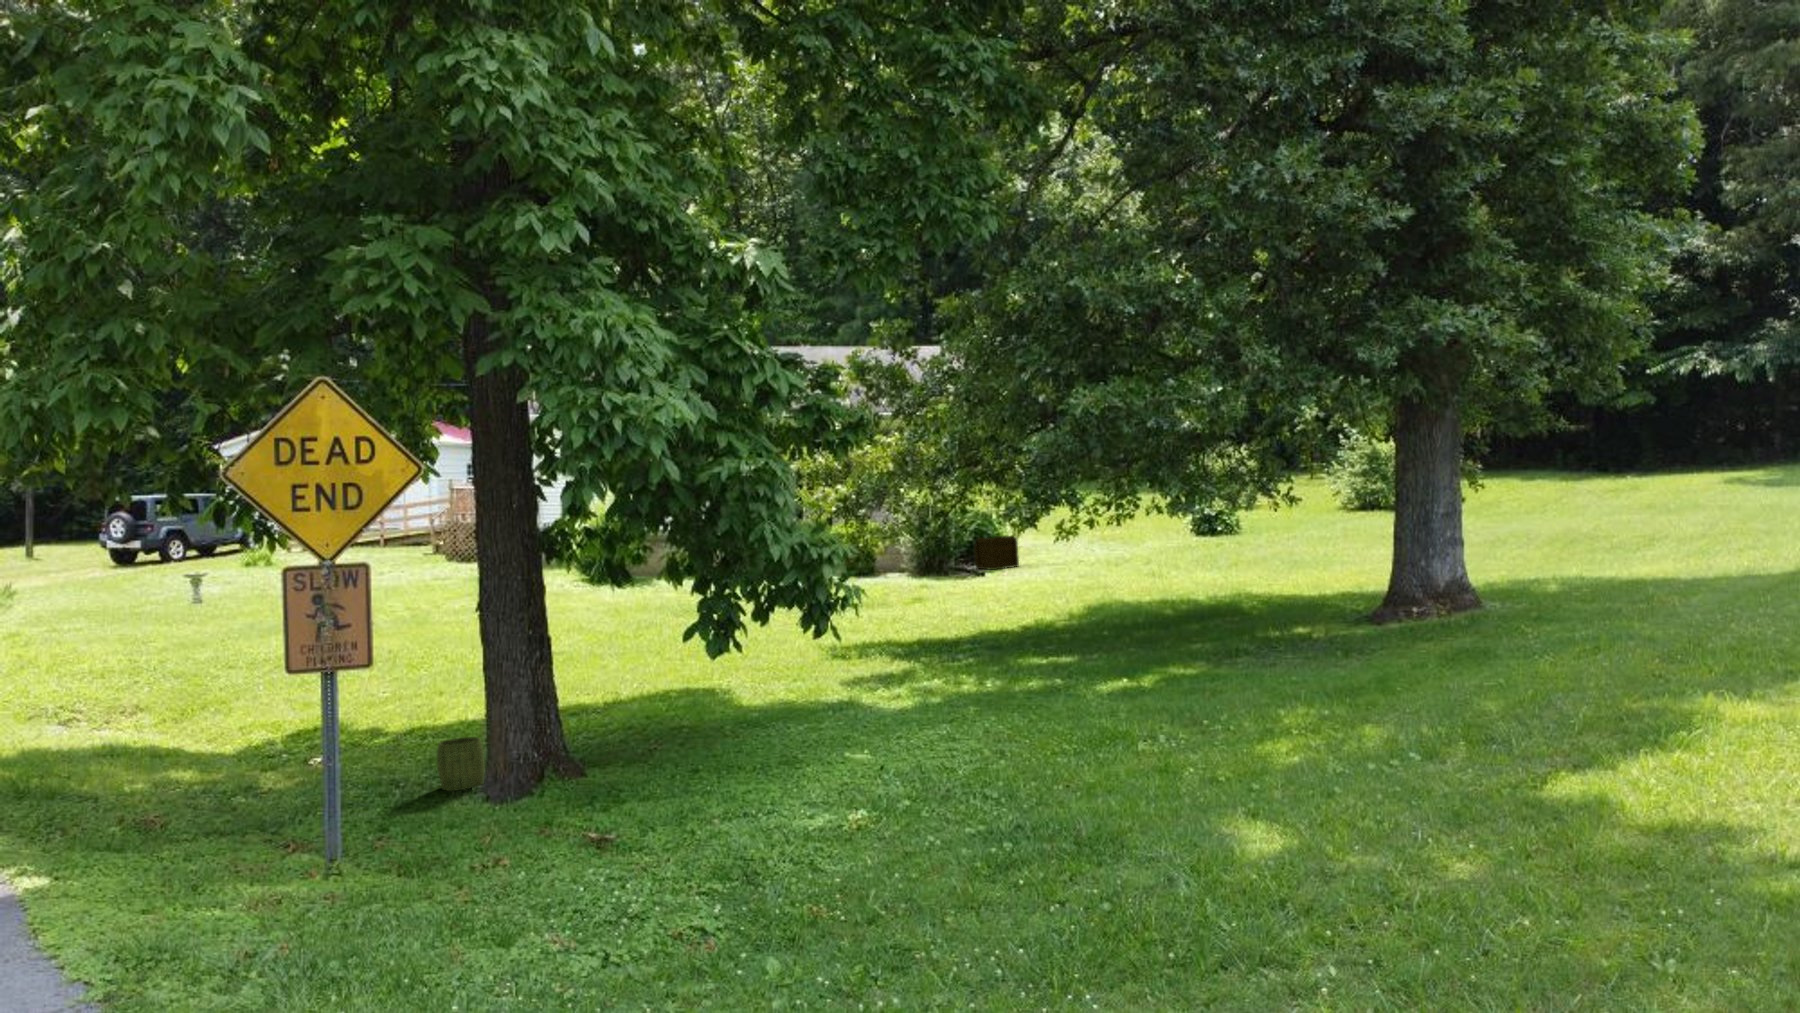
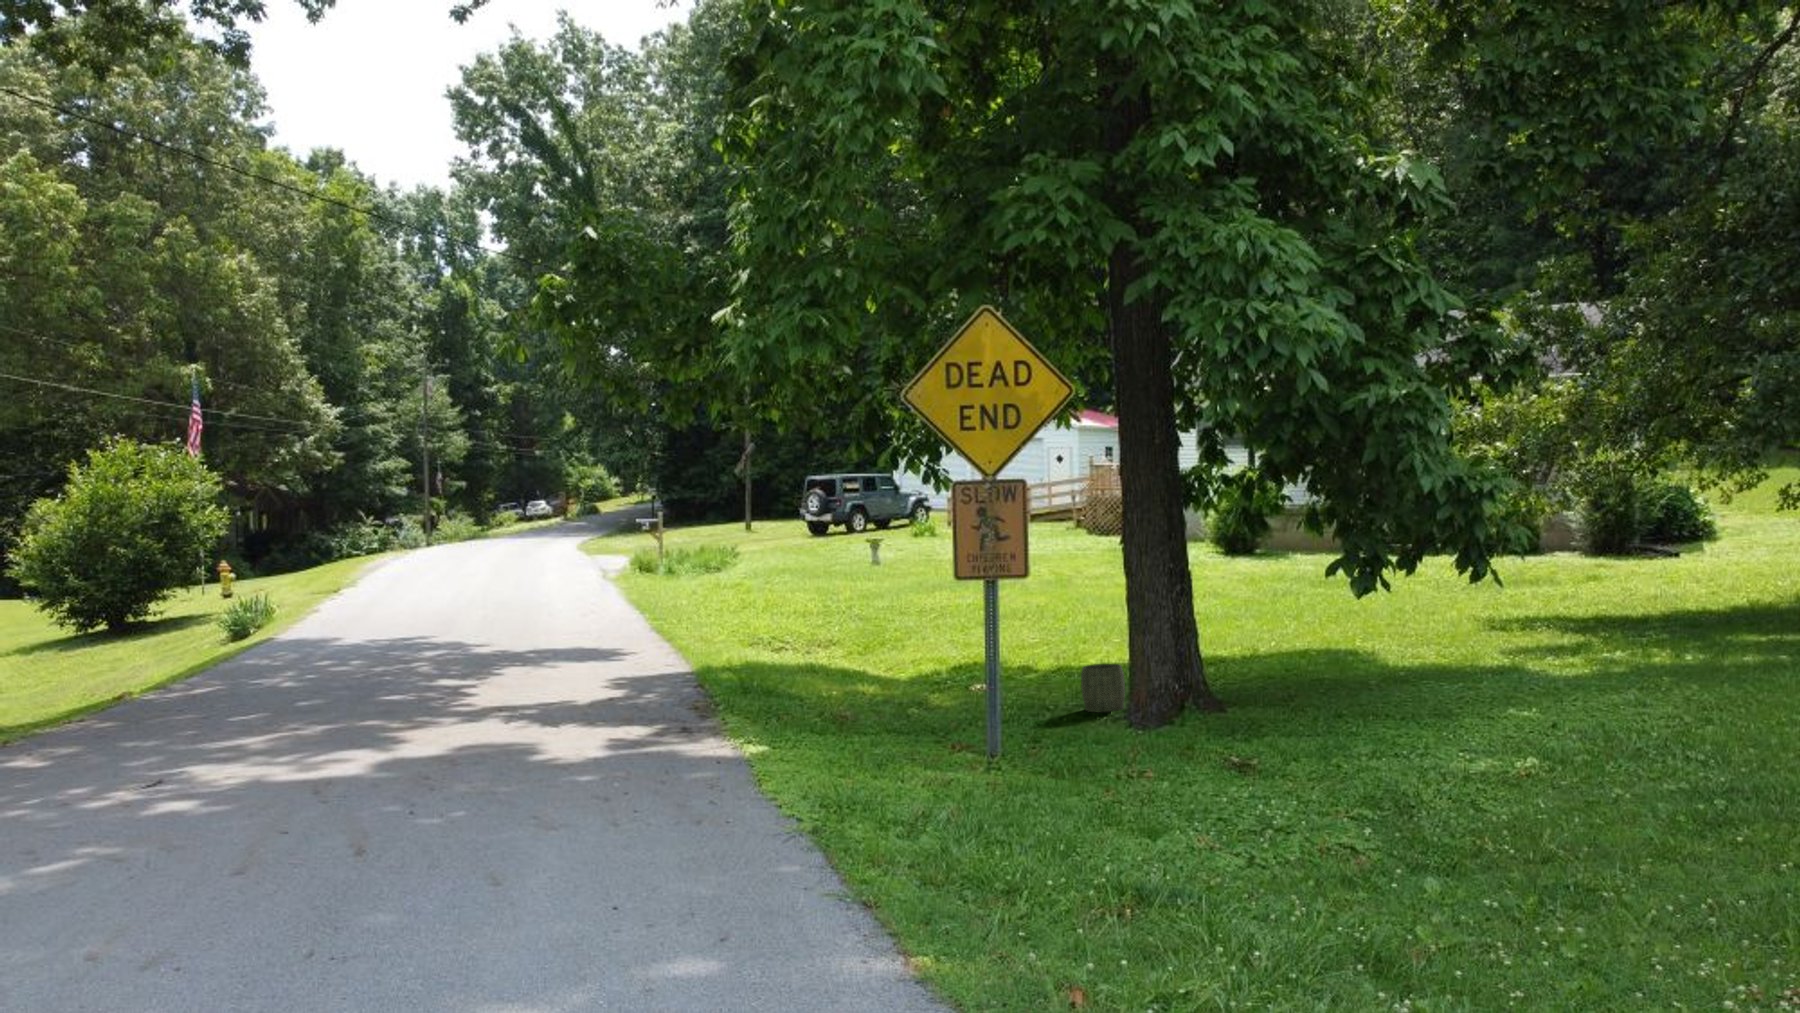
wooden crate: present [974,536,1019,570] -> none [1644,514,1702,551]

